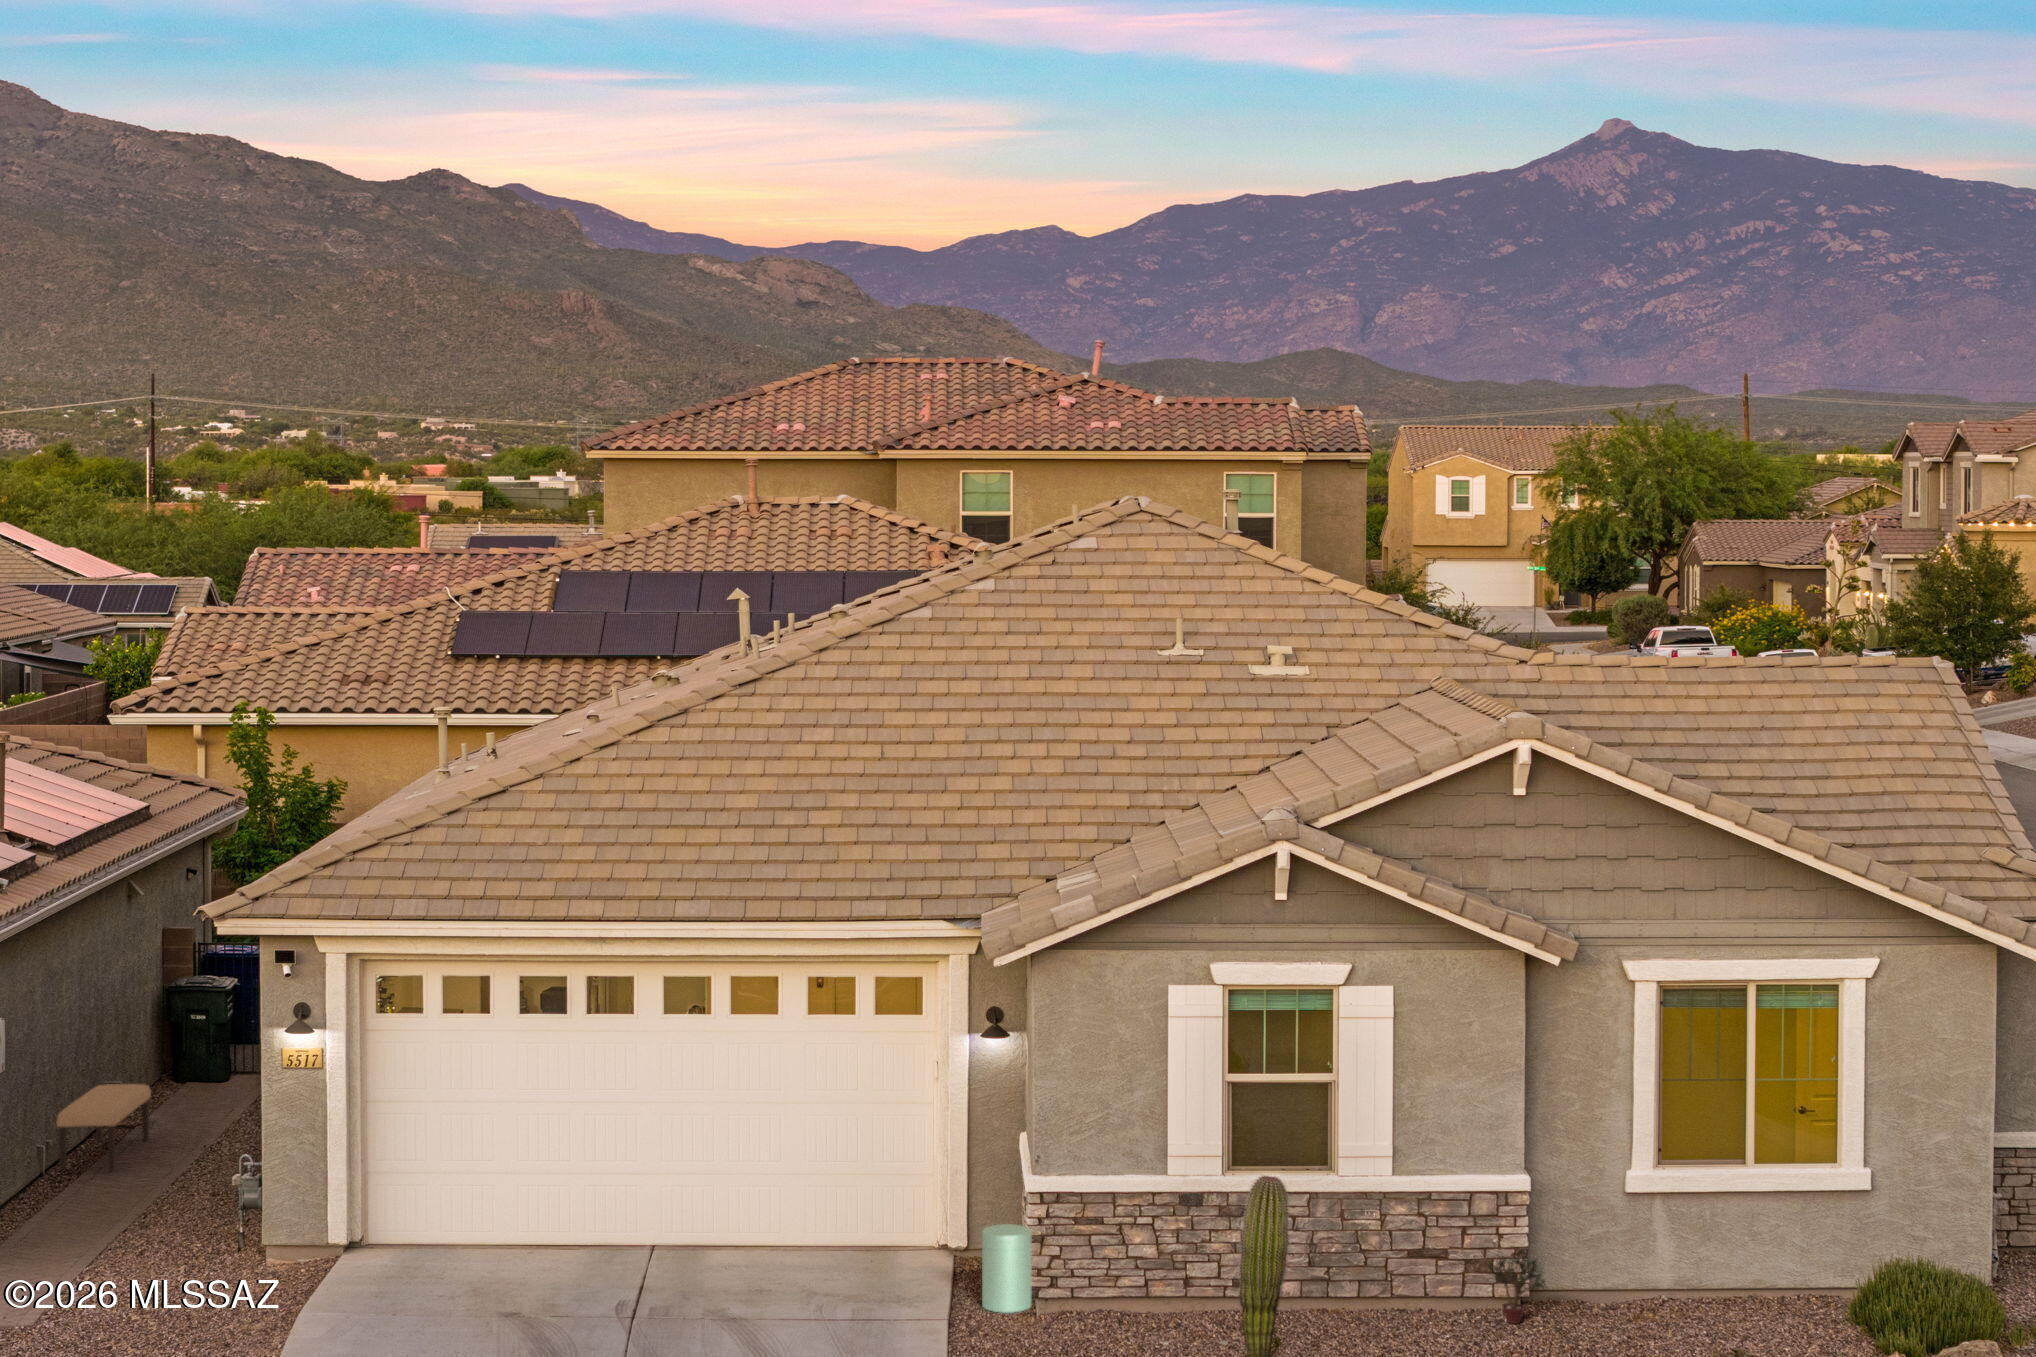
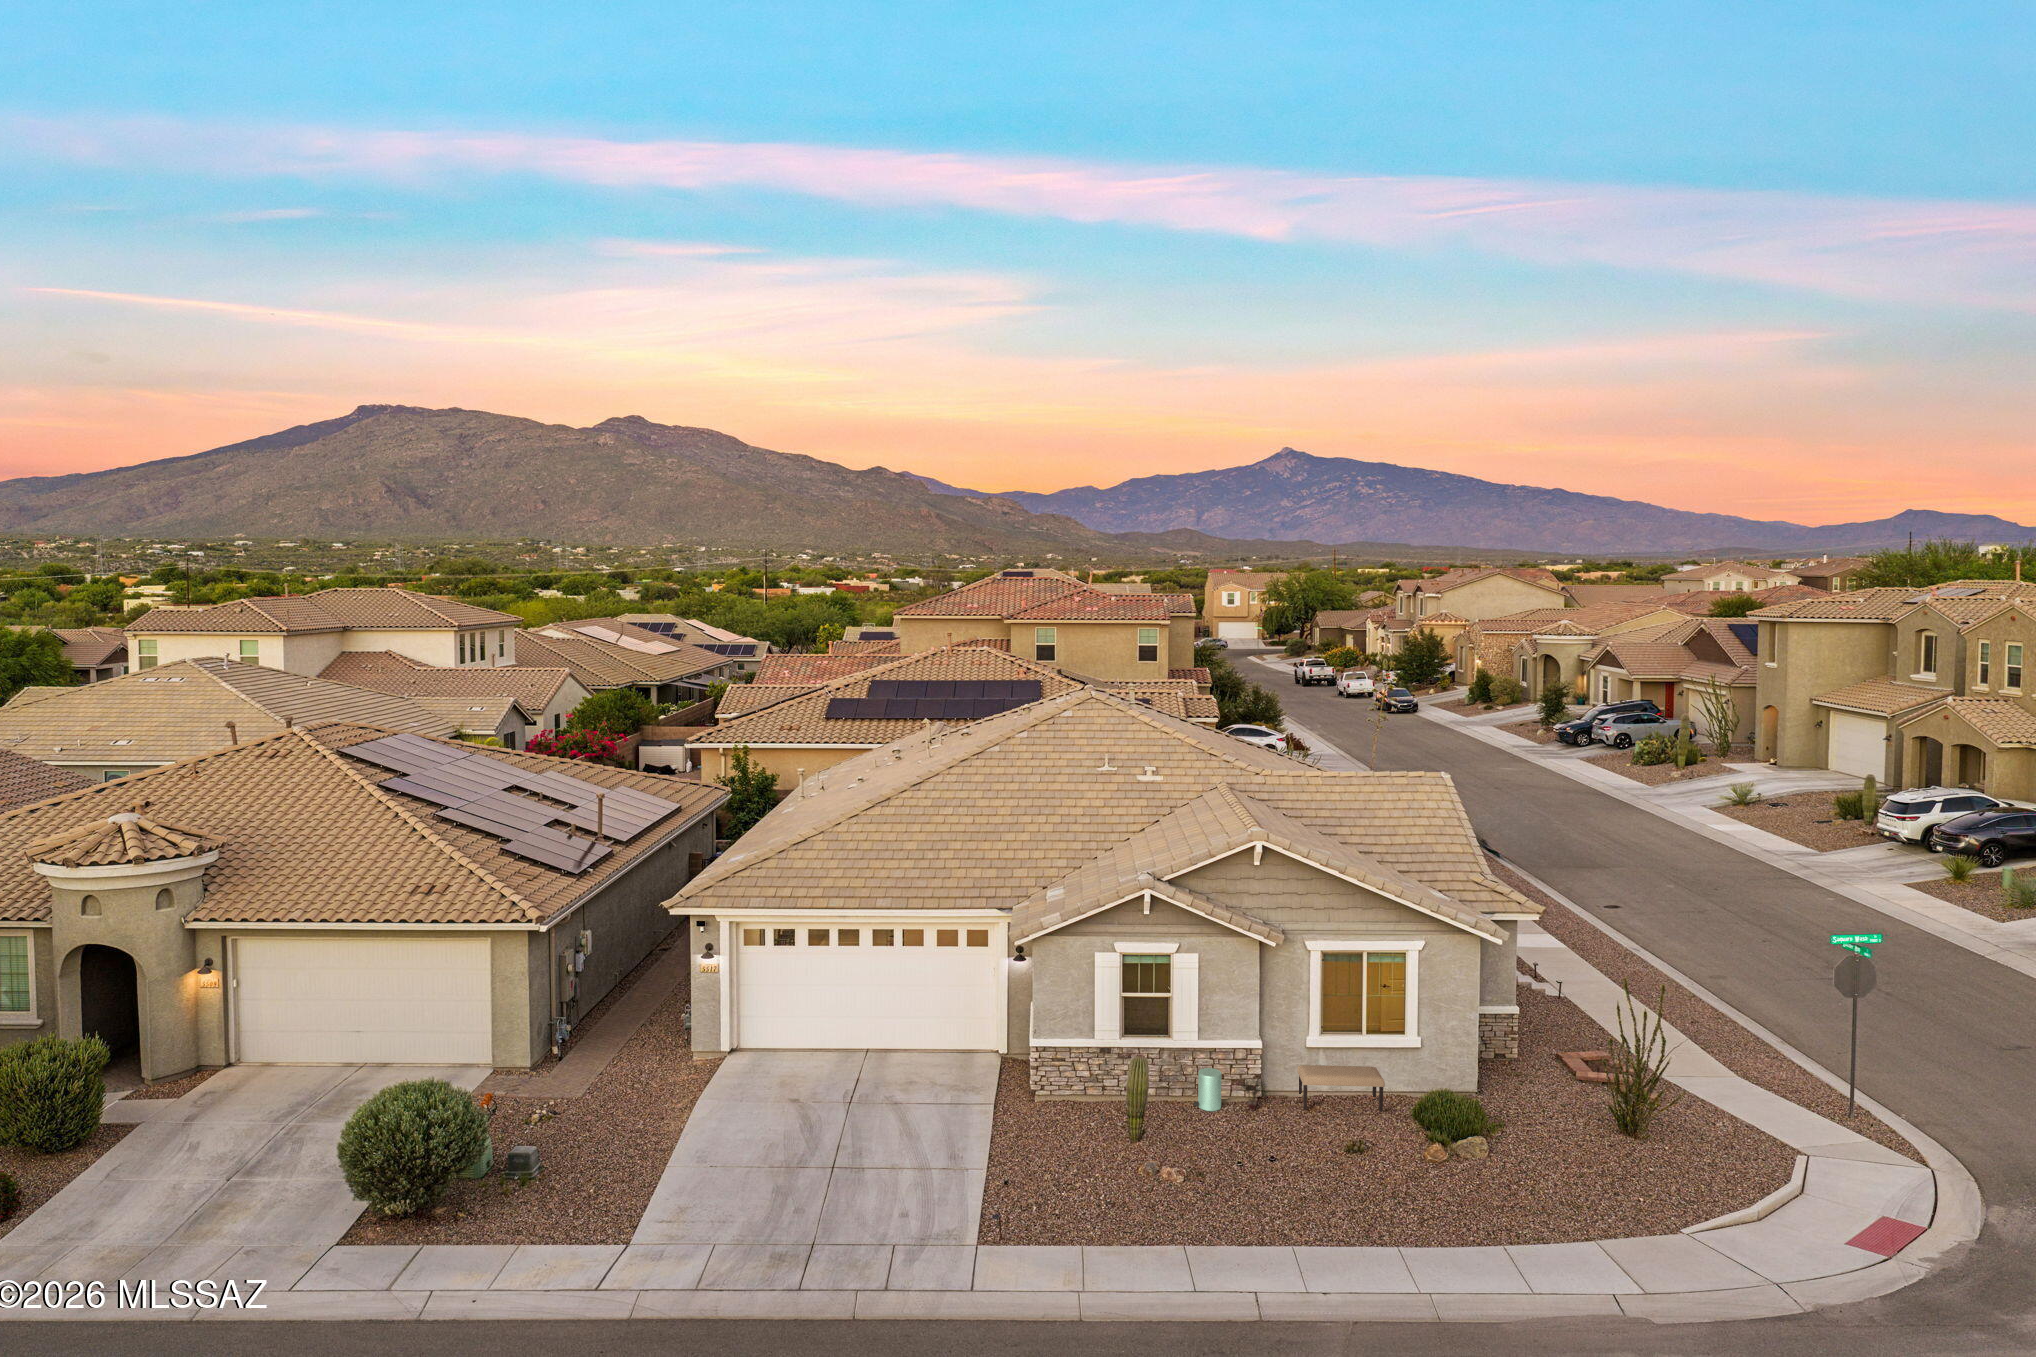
bench: present [56,1084,151,1172] -> present [1298,1065,1385,1112]
trash can: present [982,1224,1032,1313] -> present [1194,1068,1222,1111]

